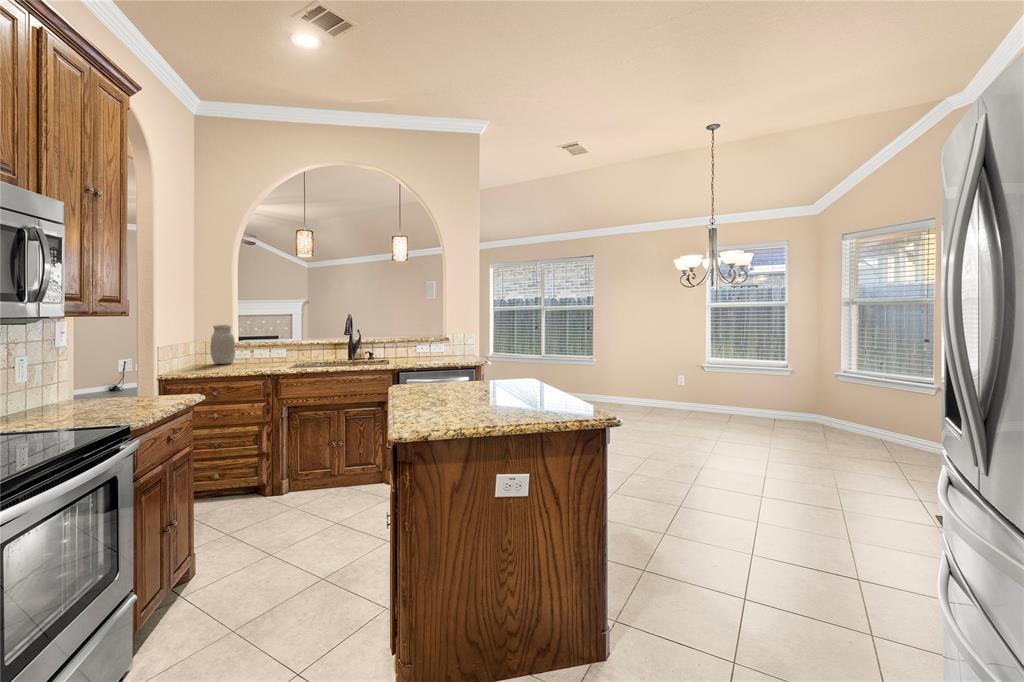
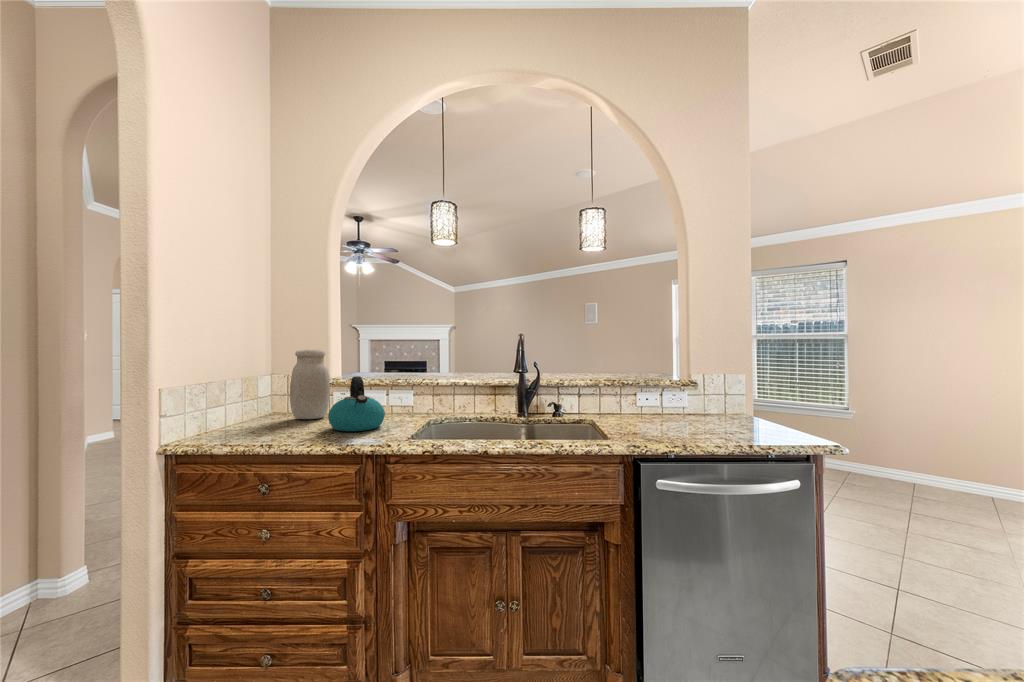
kettle: none [240,339,273,367] -> present [328,376,385,431]

